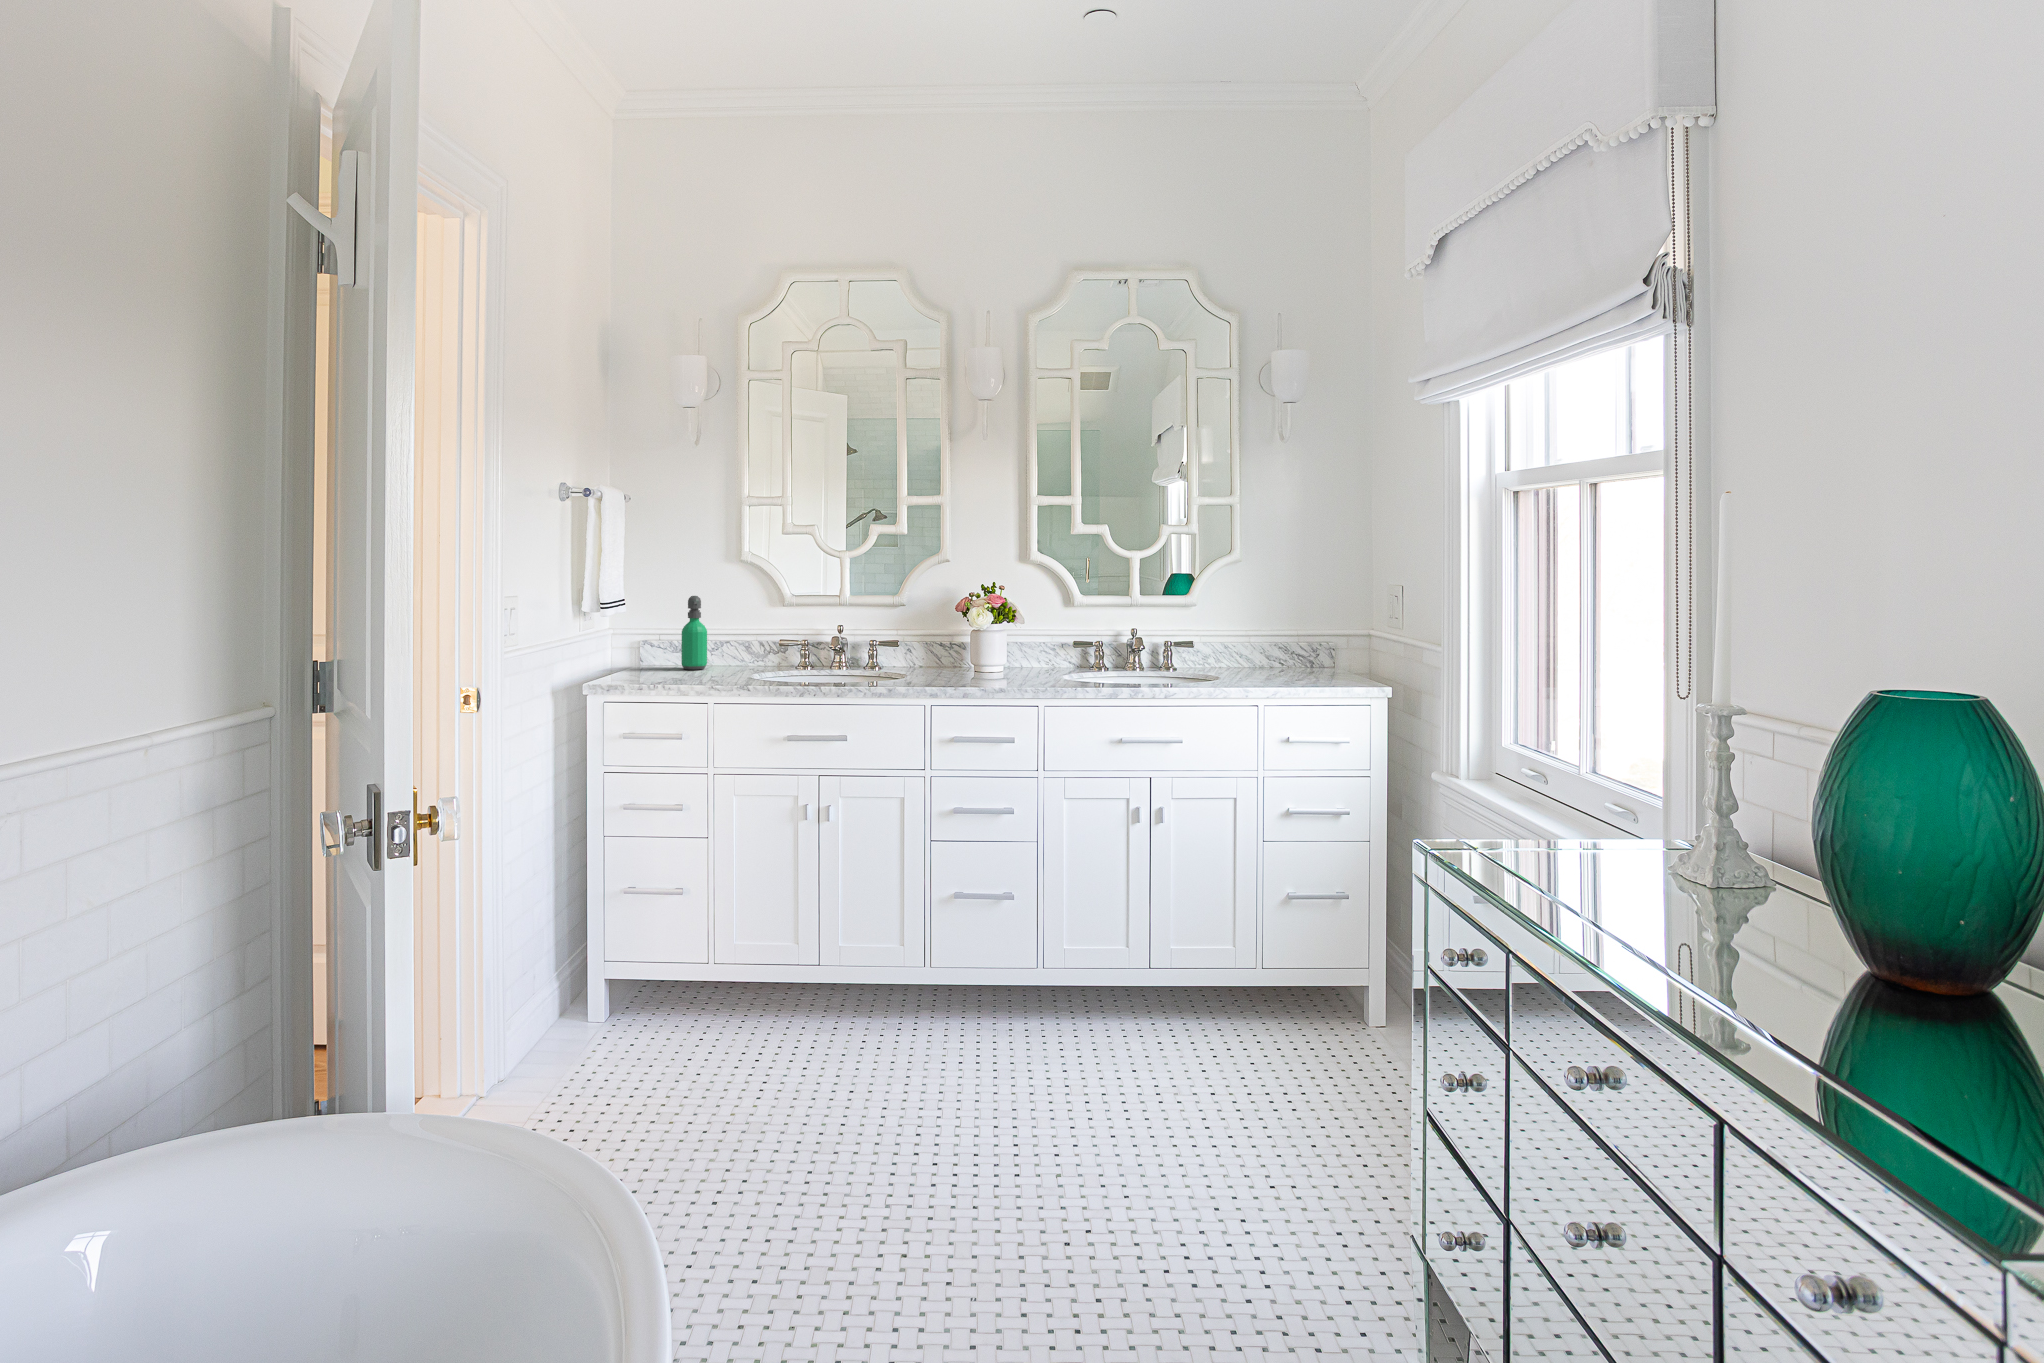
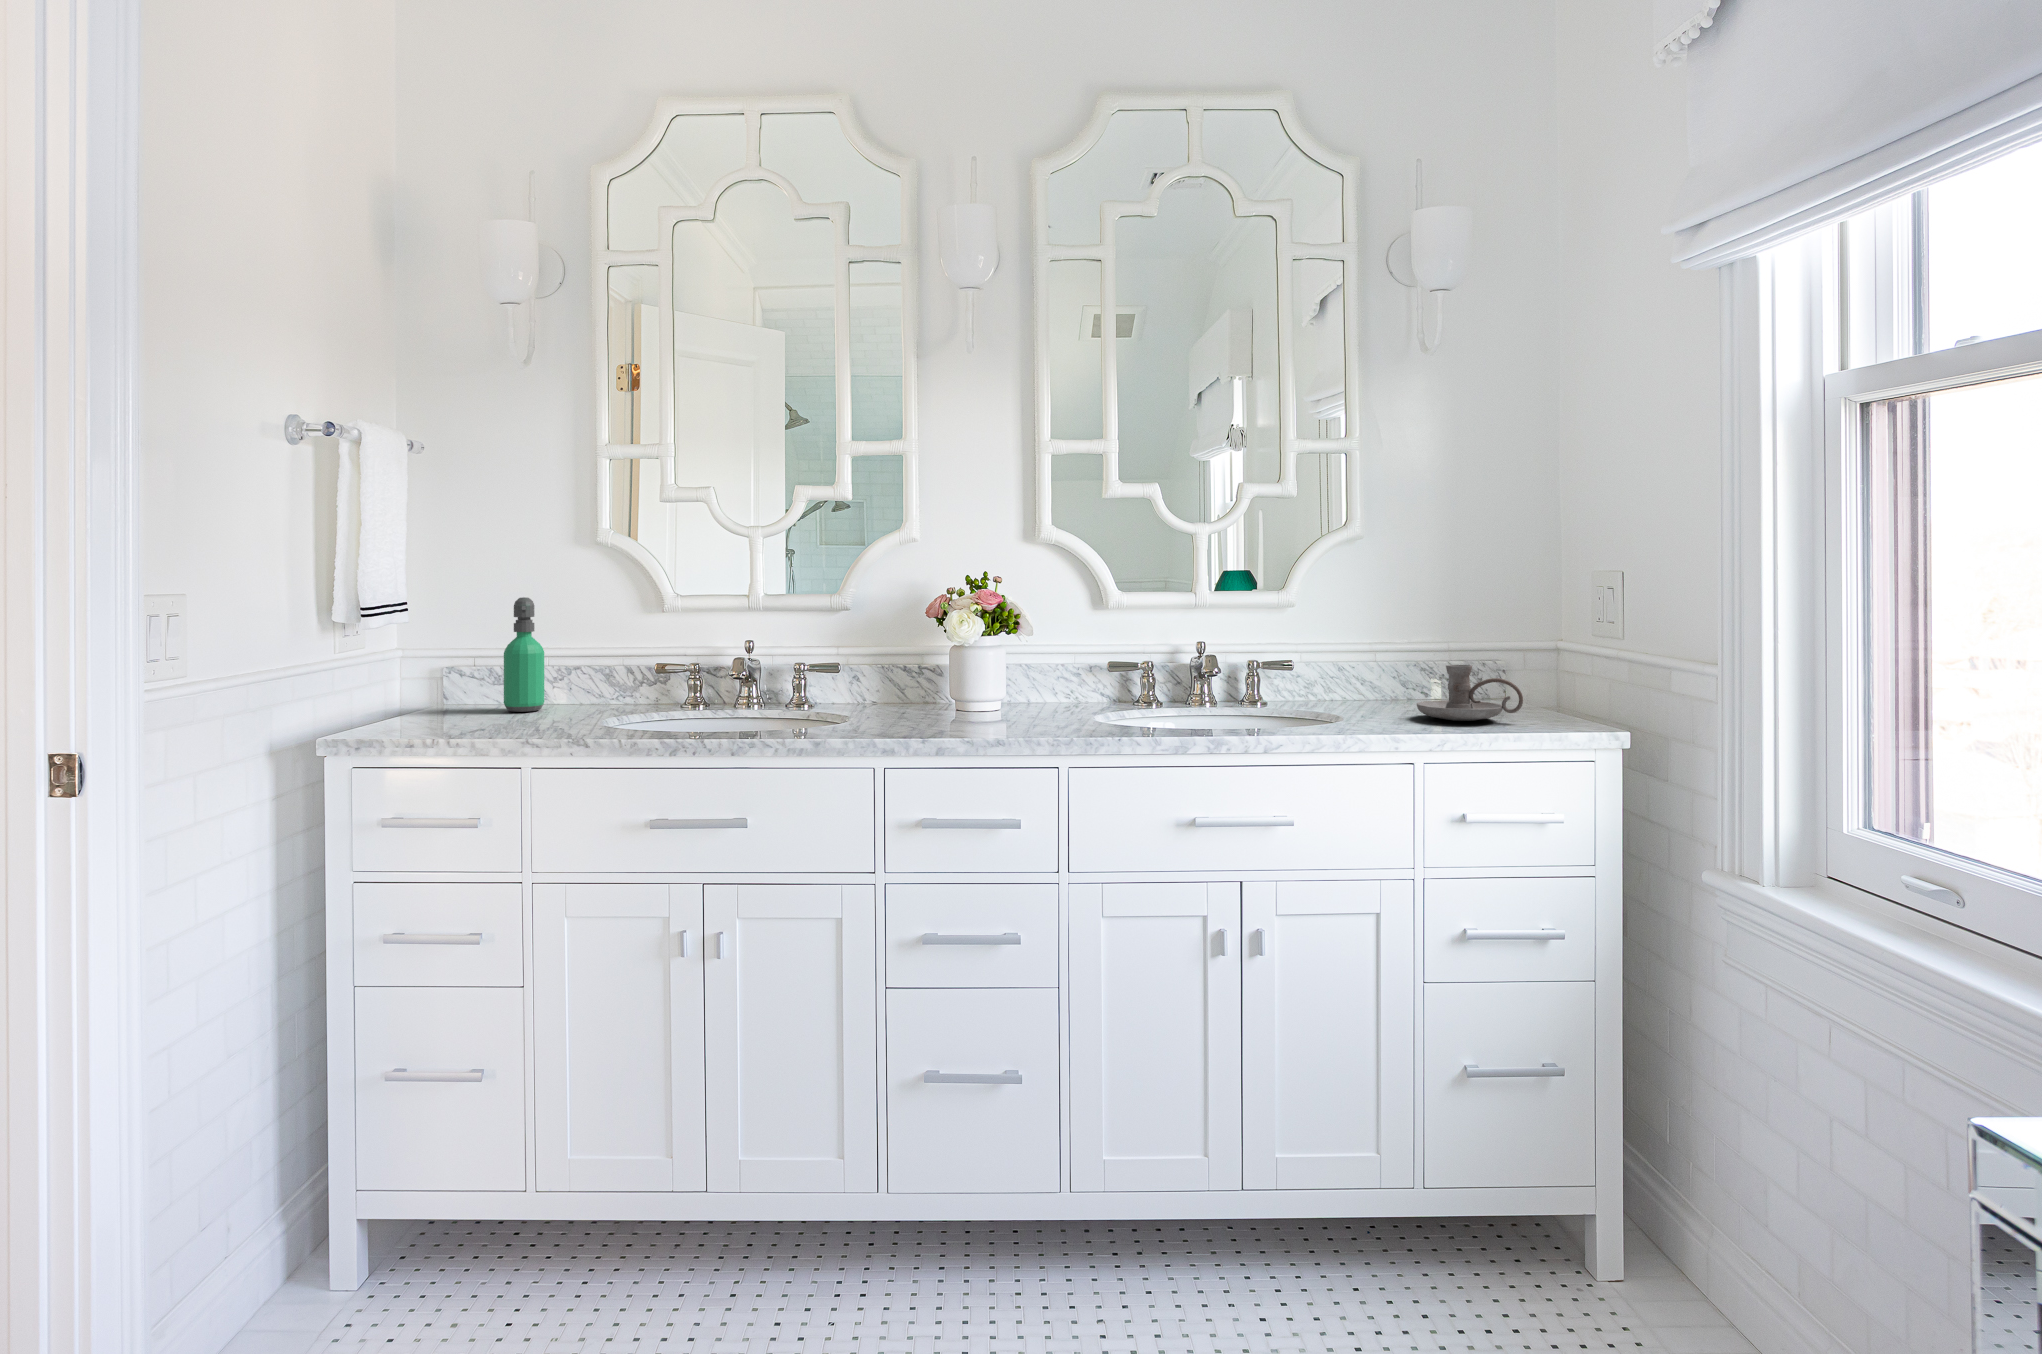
candle holder: none [1269,645,1335,681] -> present [1417,665,1523,721]

